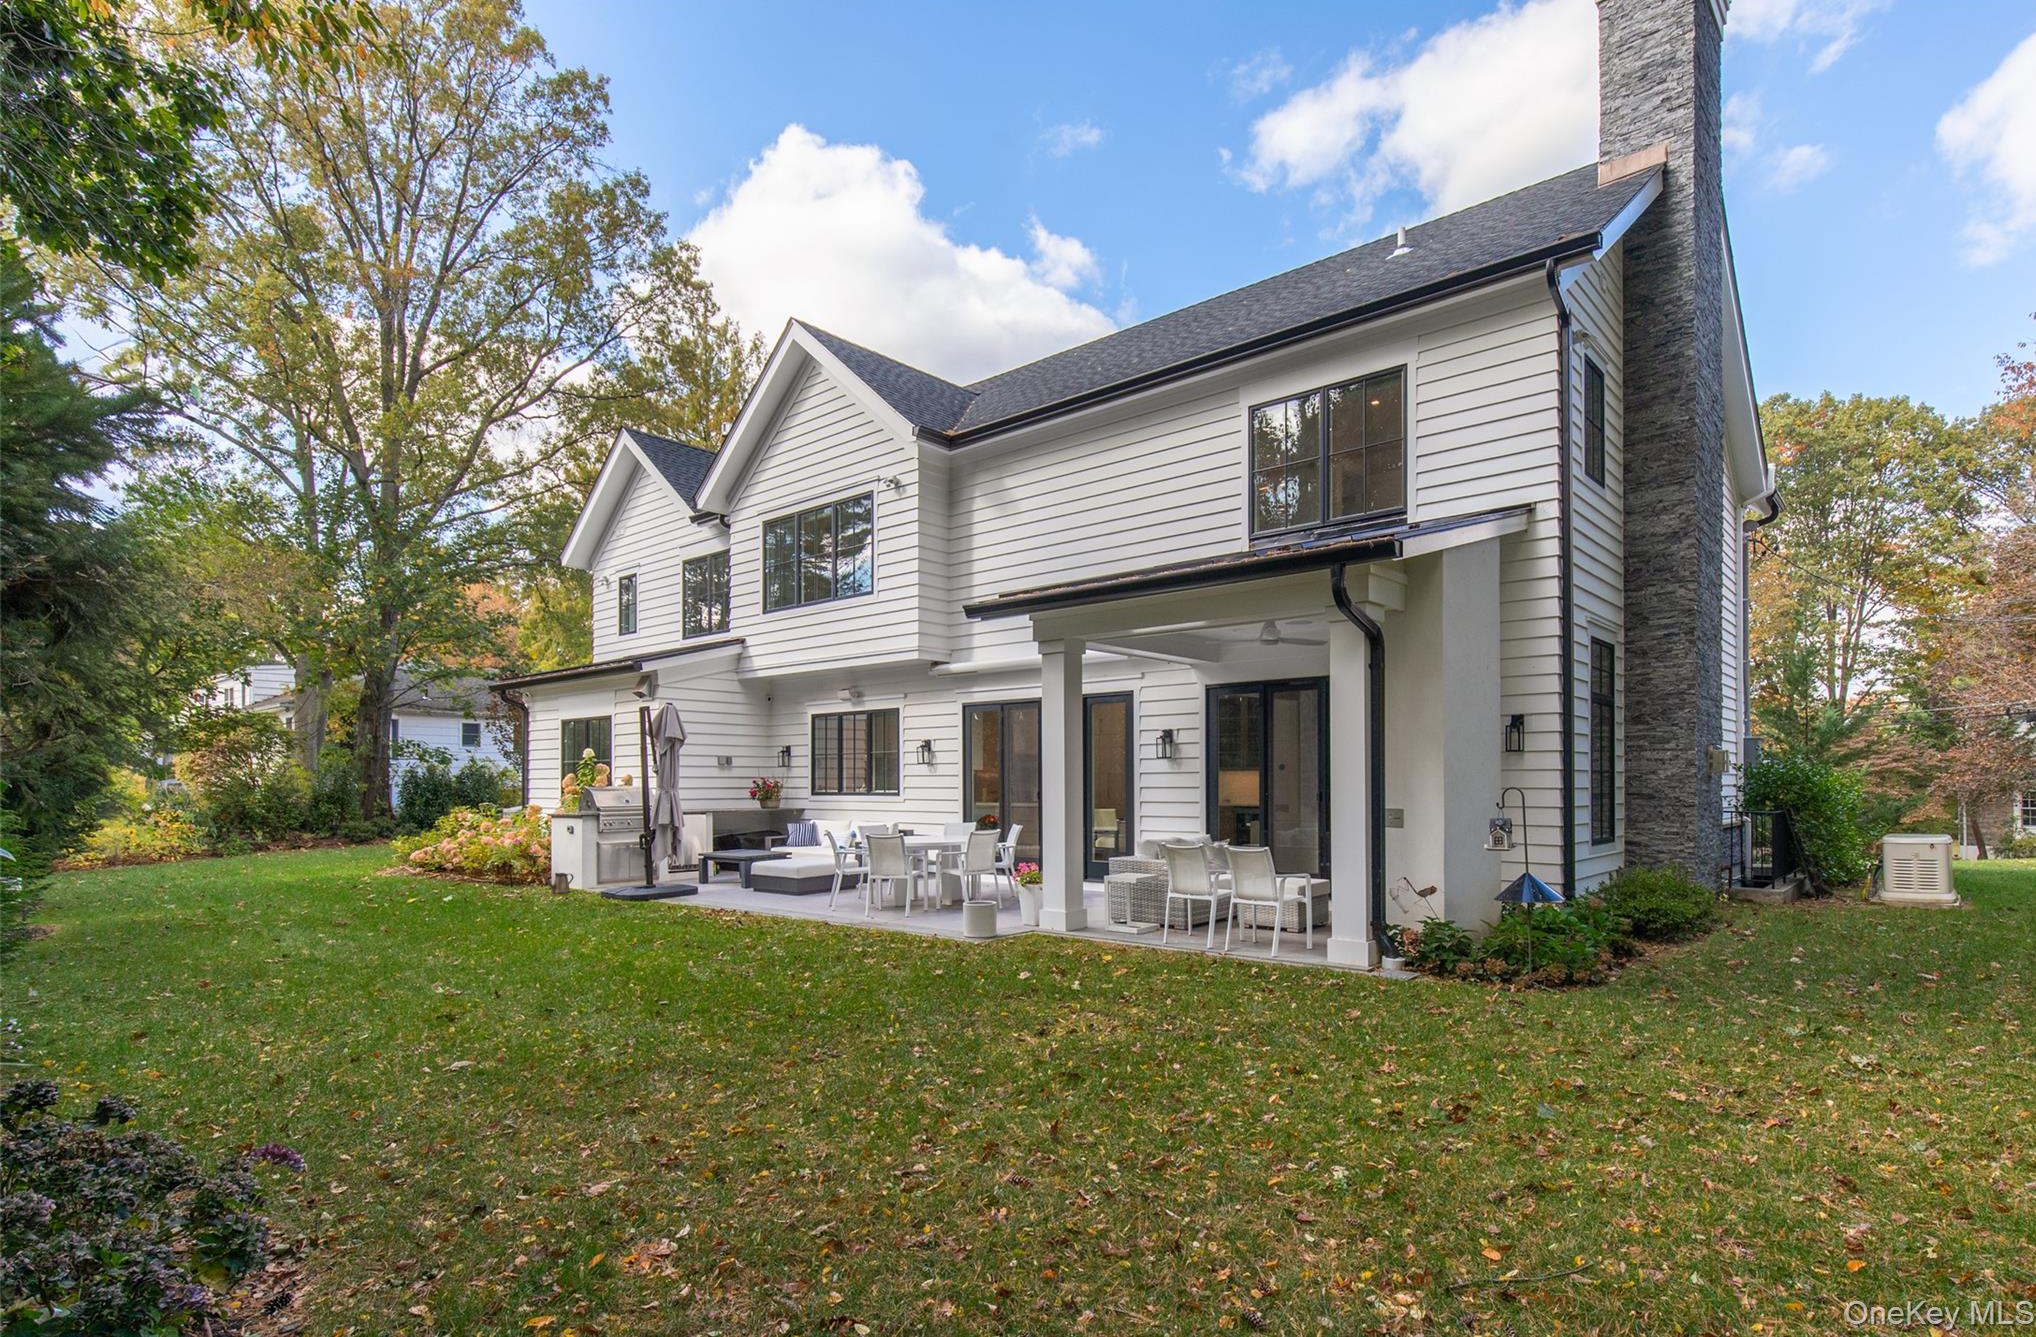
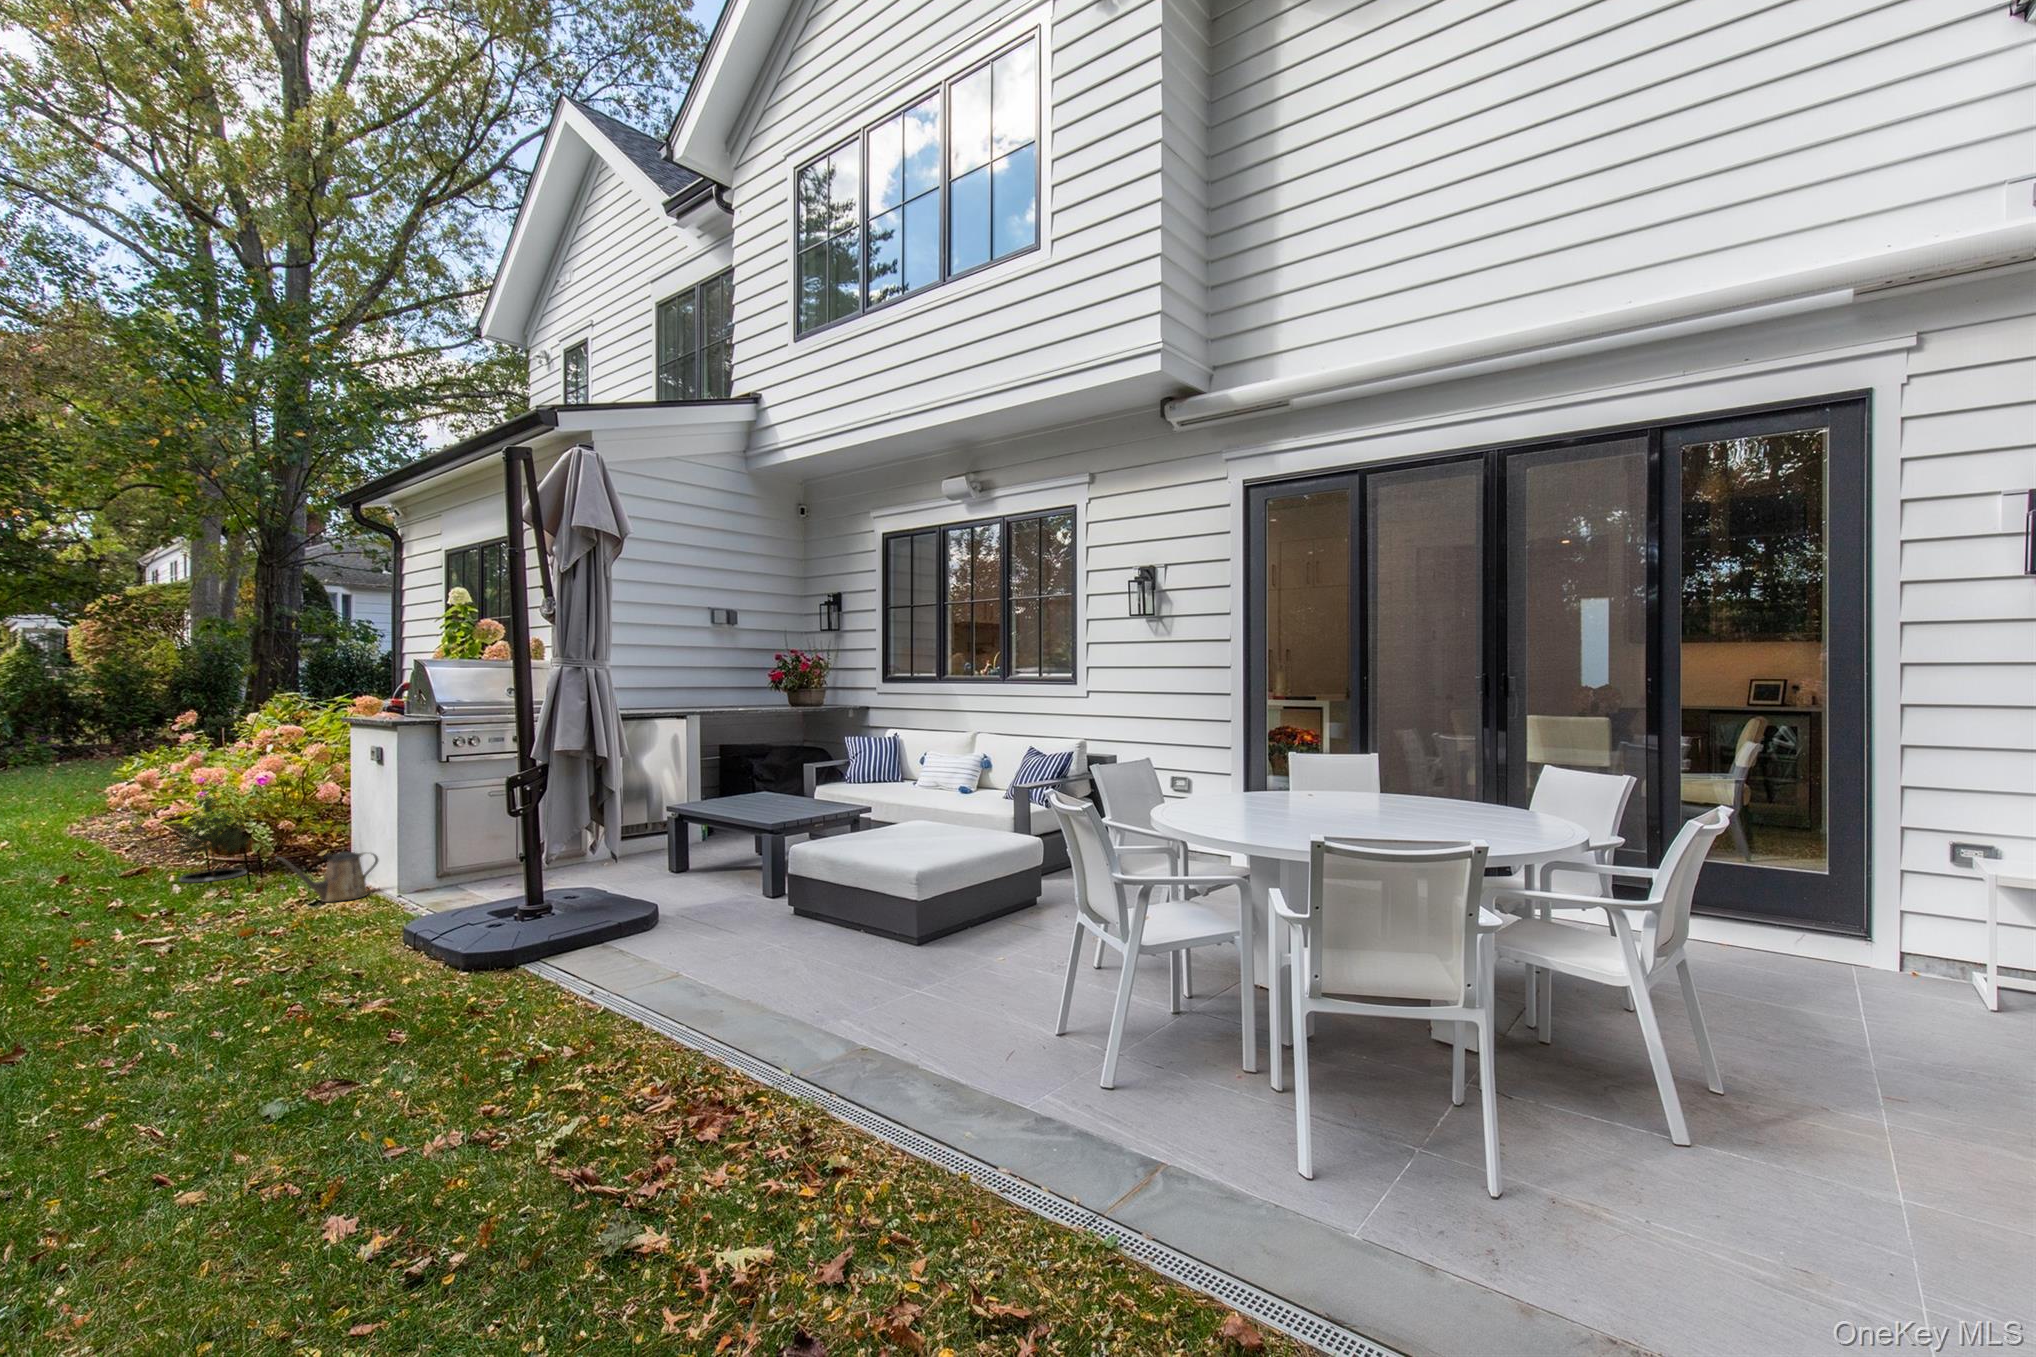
potted tree: none [475,846,508,890] -> present [167,787,248,883]

